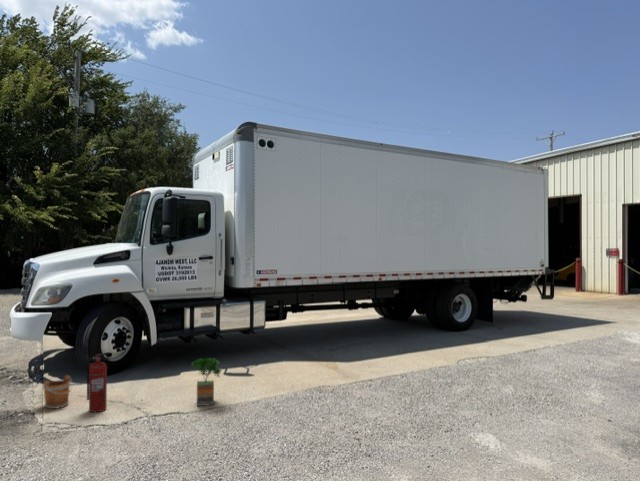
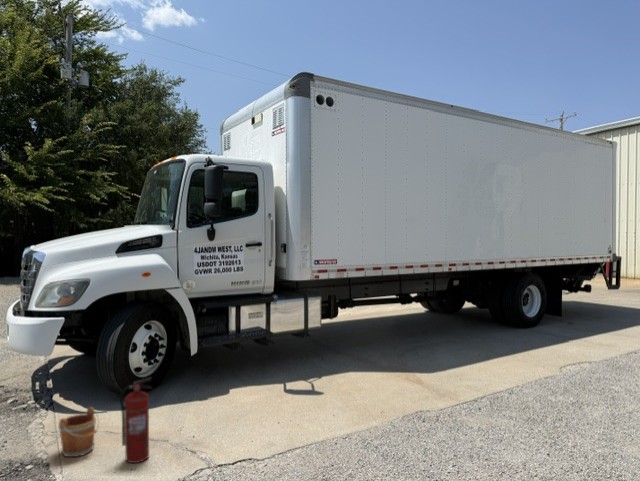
potted tree: present [192,358,221,406] -> none [262,380,306,449]

